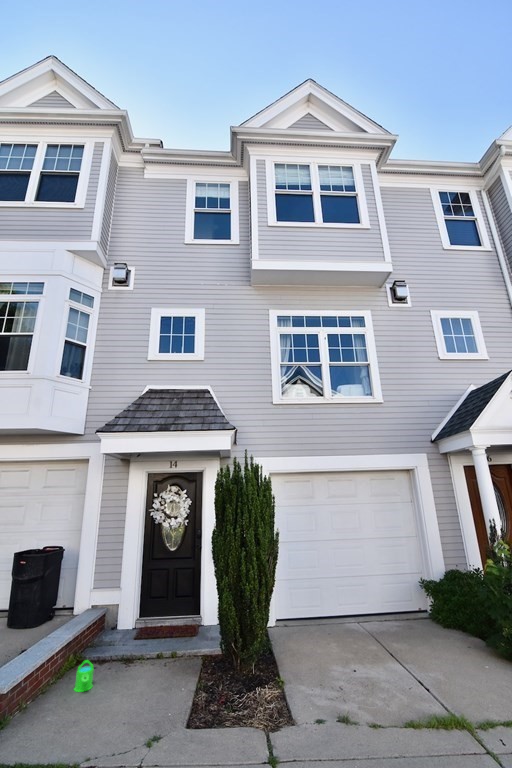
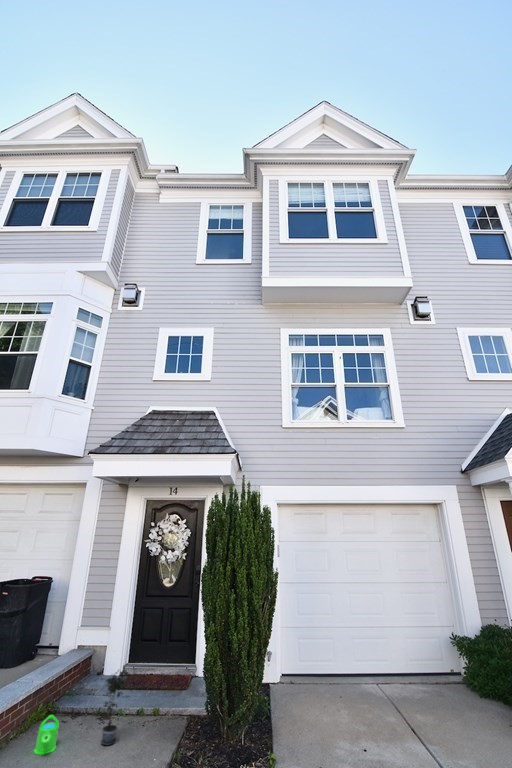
potted plant: none [129,617,153,682] -> present [101,666,131,745]

